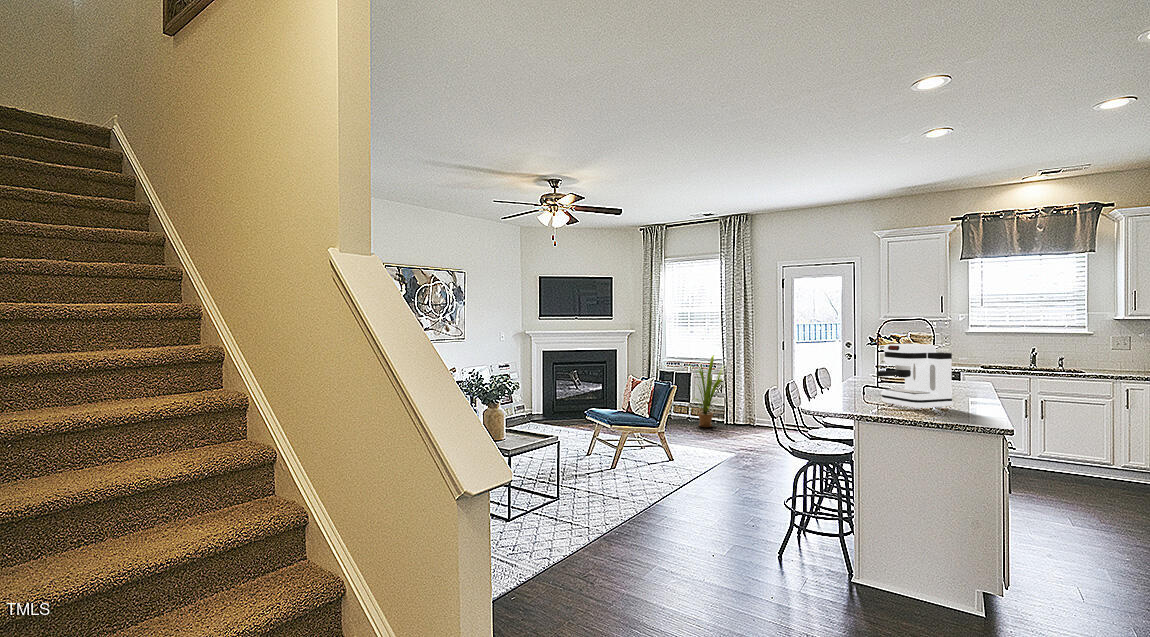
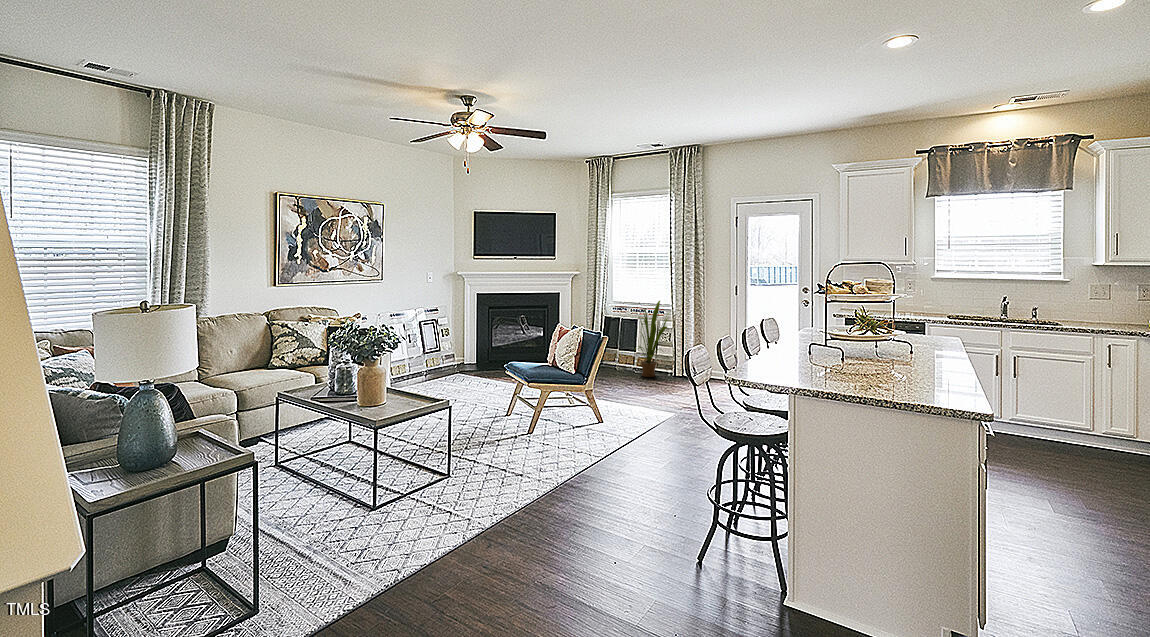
coffee maker: present [876,344,952,409] -> none [834,290,937,379]

